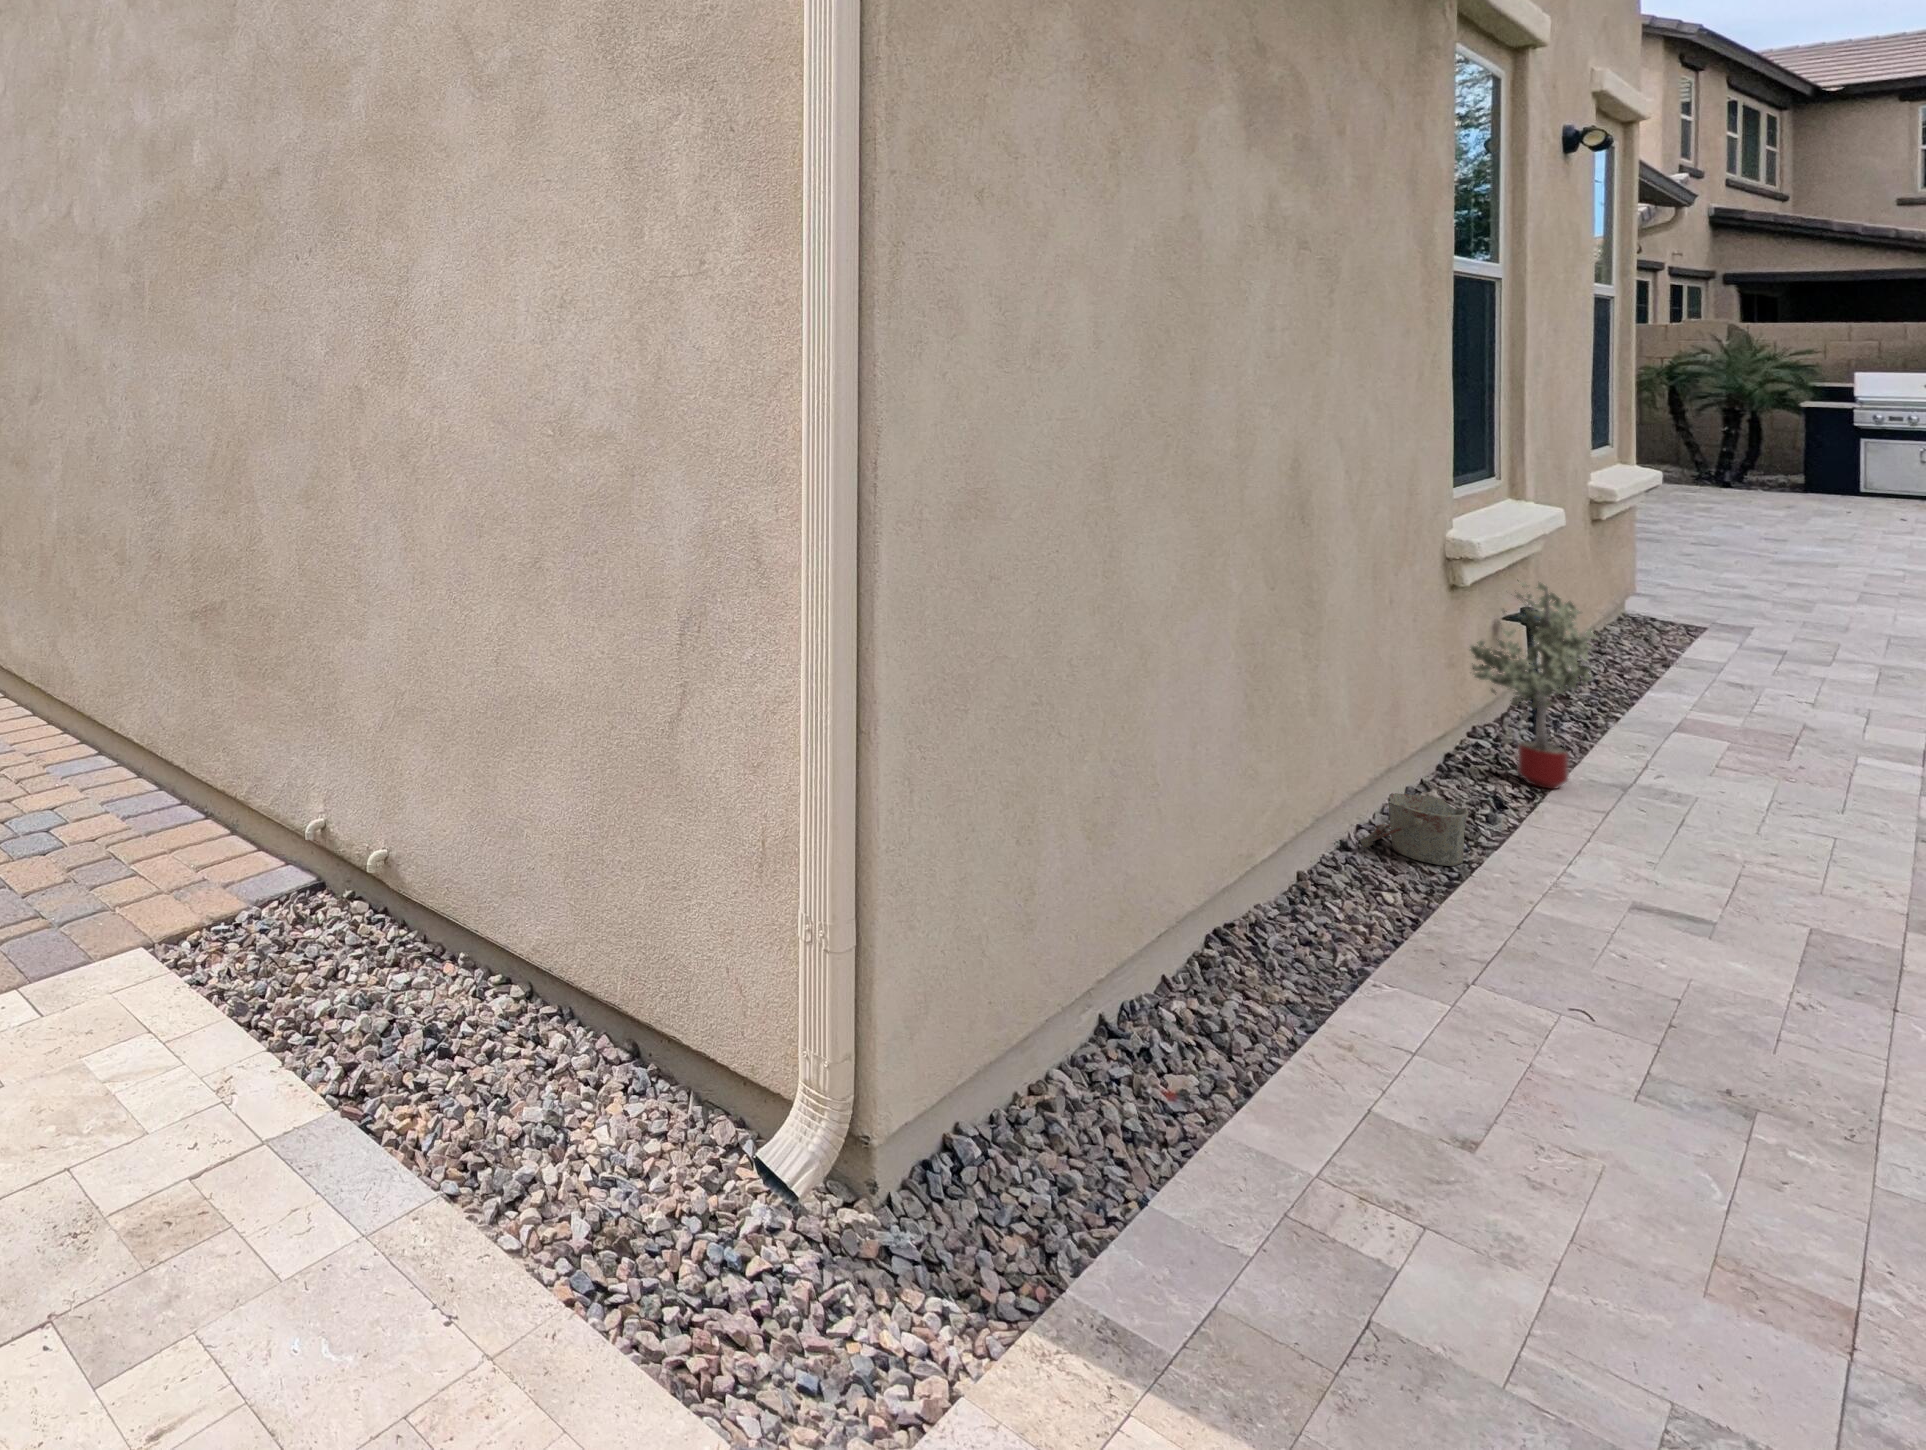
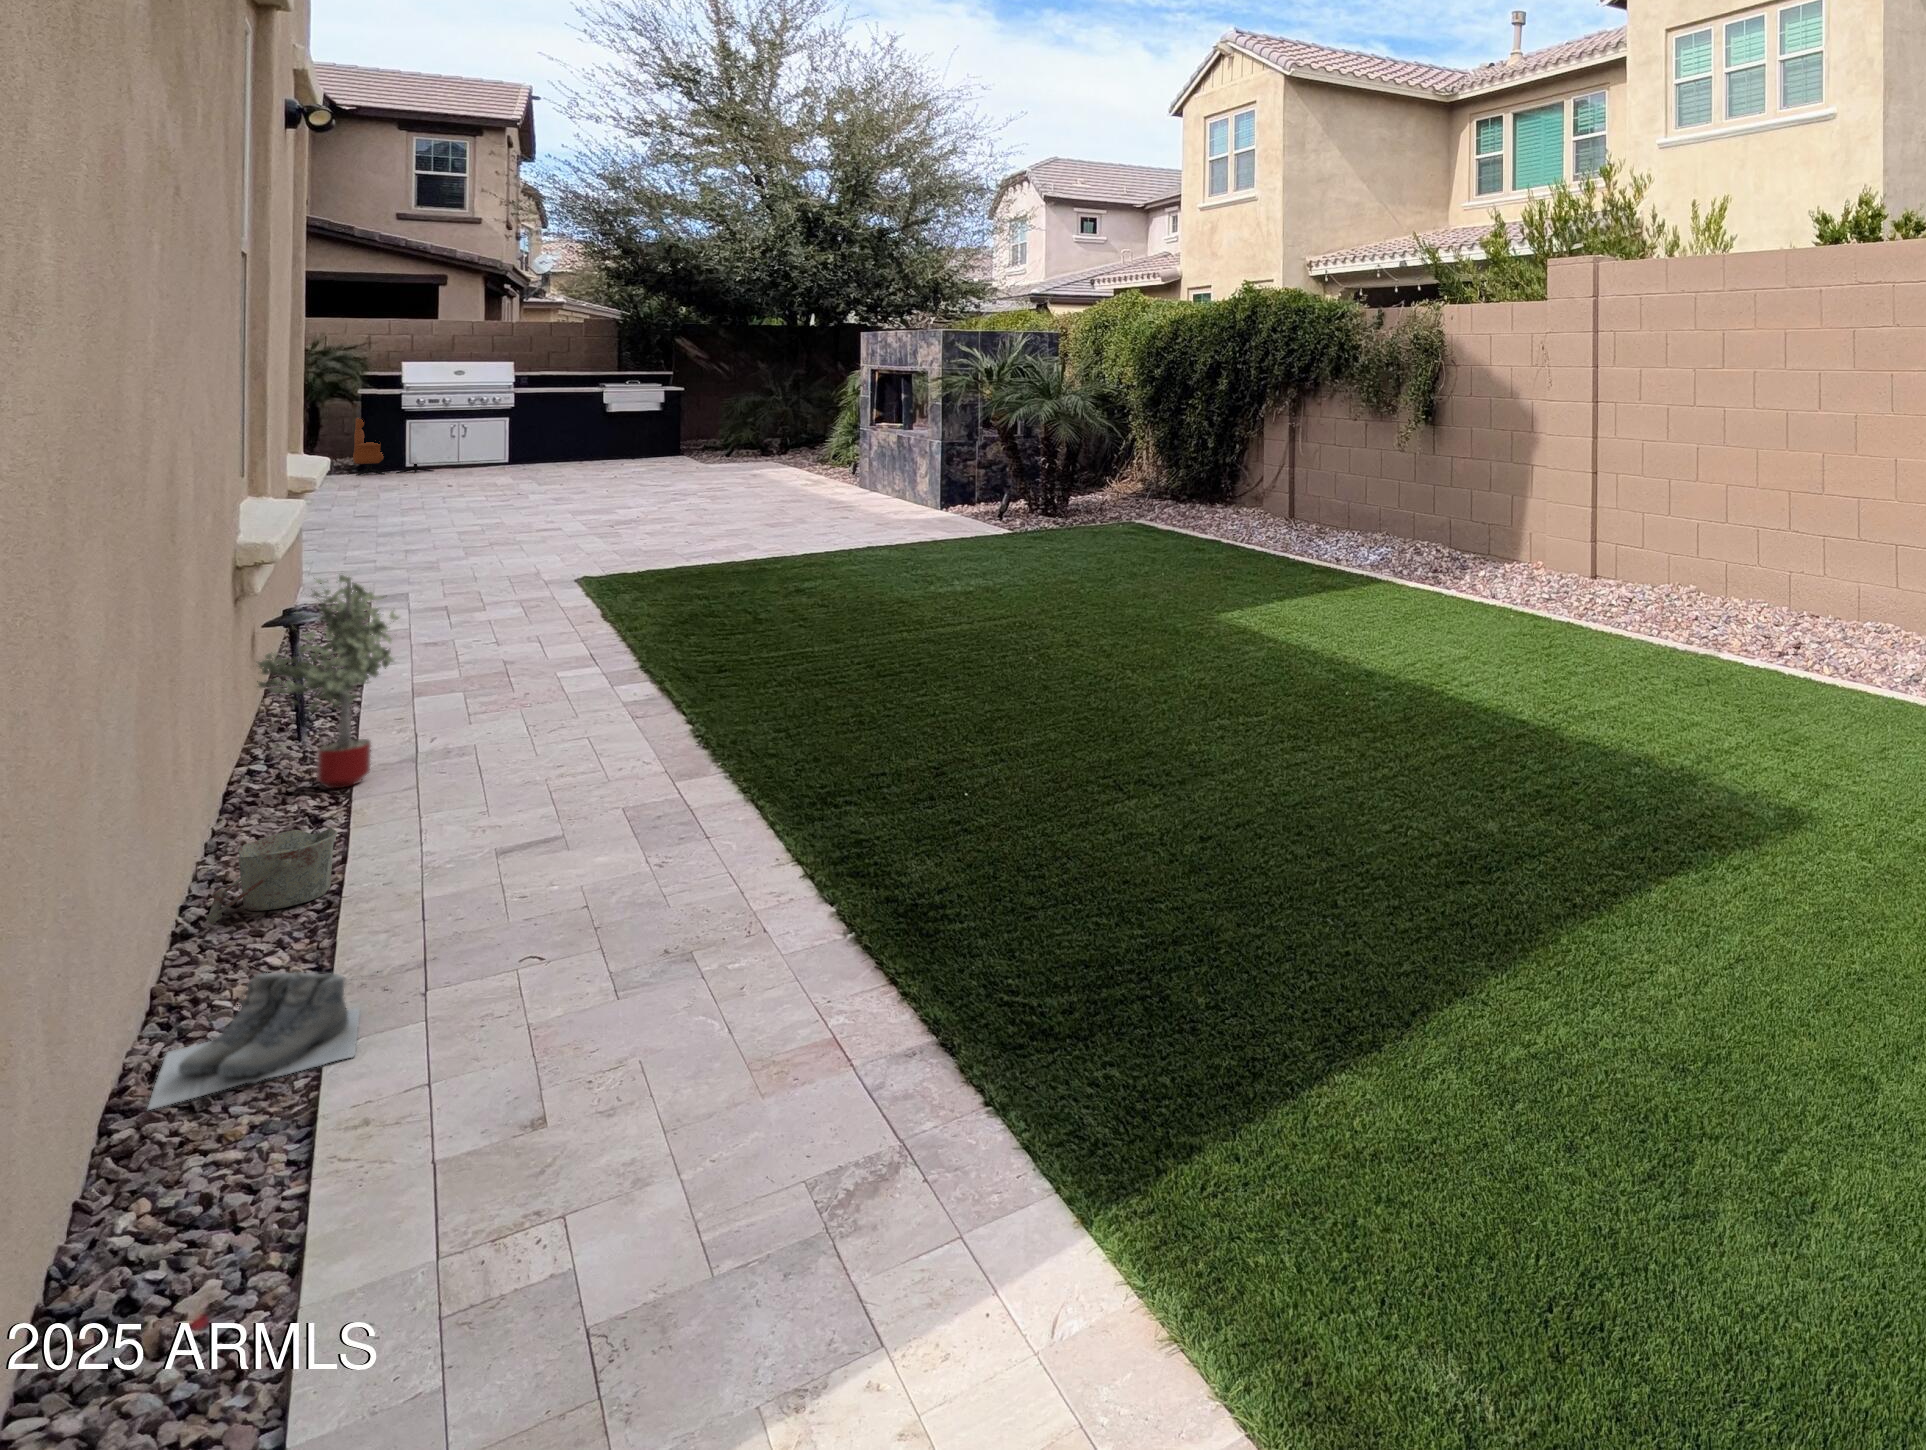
lounge chair: none [1788,431,1899,501] -> present [347,418,434,476]
boots: none [1242,891,1417,999] -> present [148,972,360,1110]

